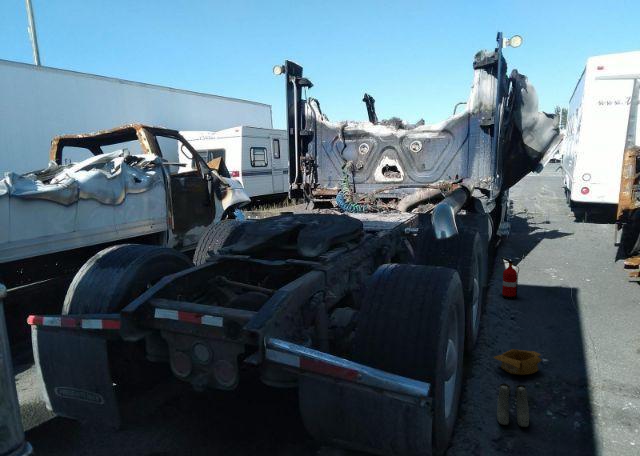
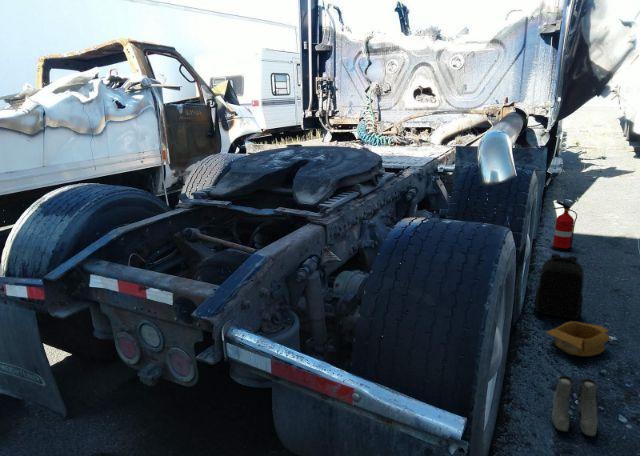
backpack: none [486,297,522,349] -> present [534,254,584,319]

